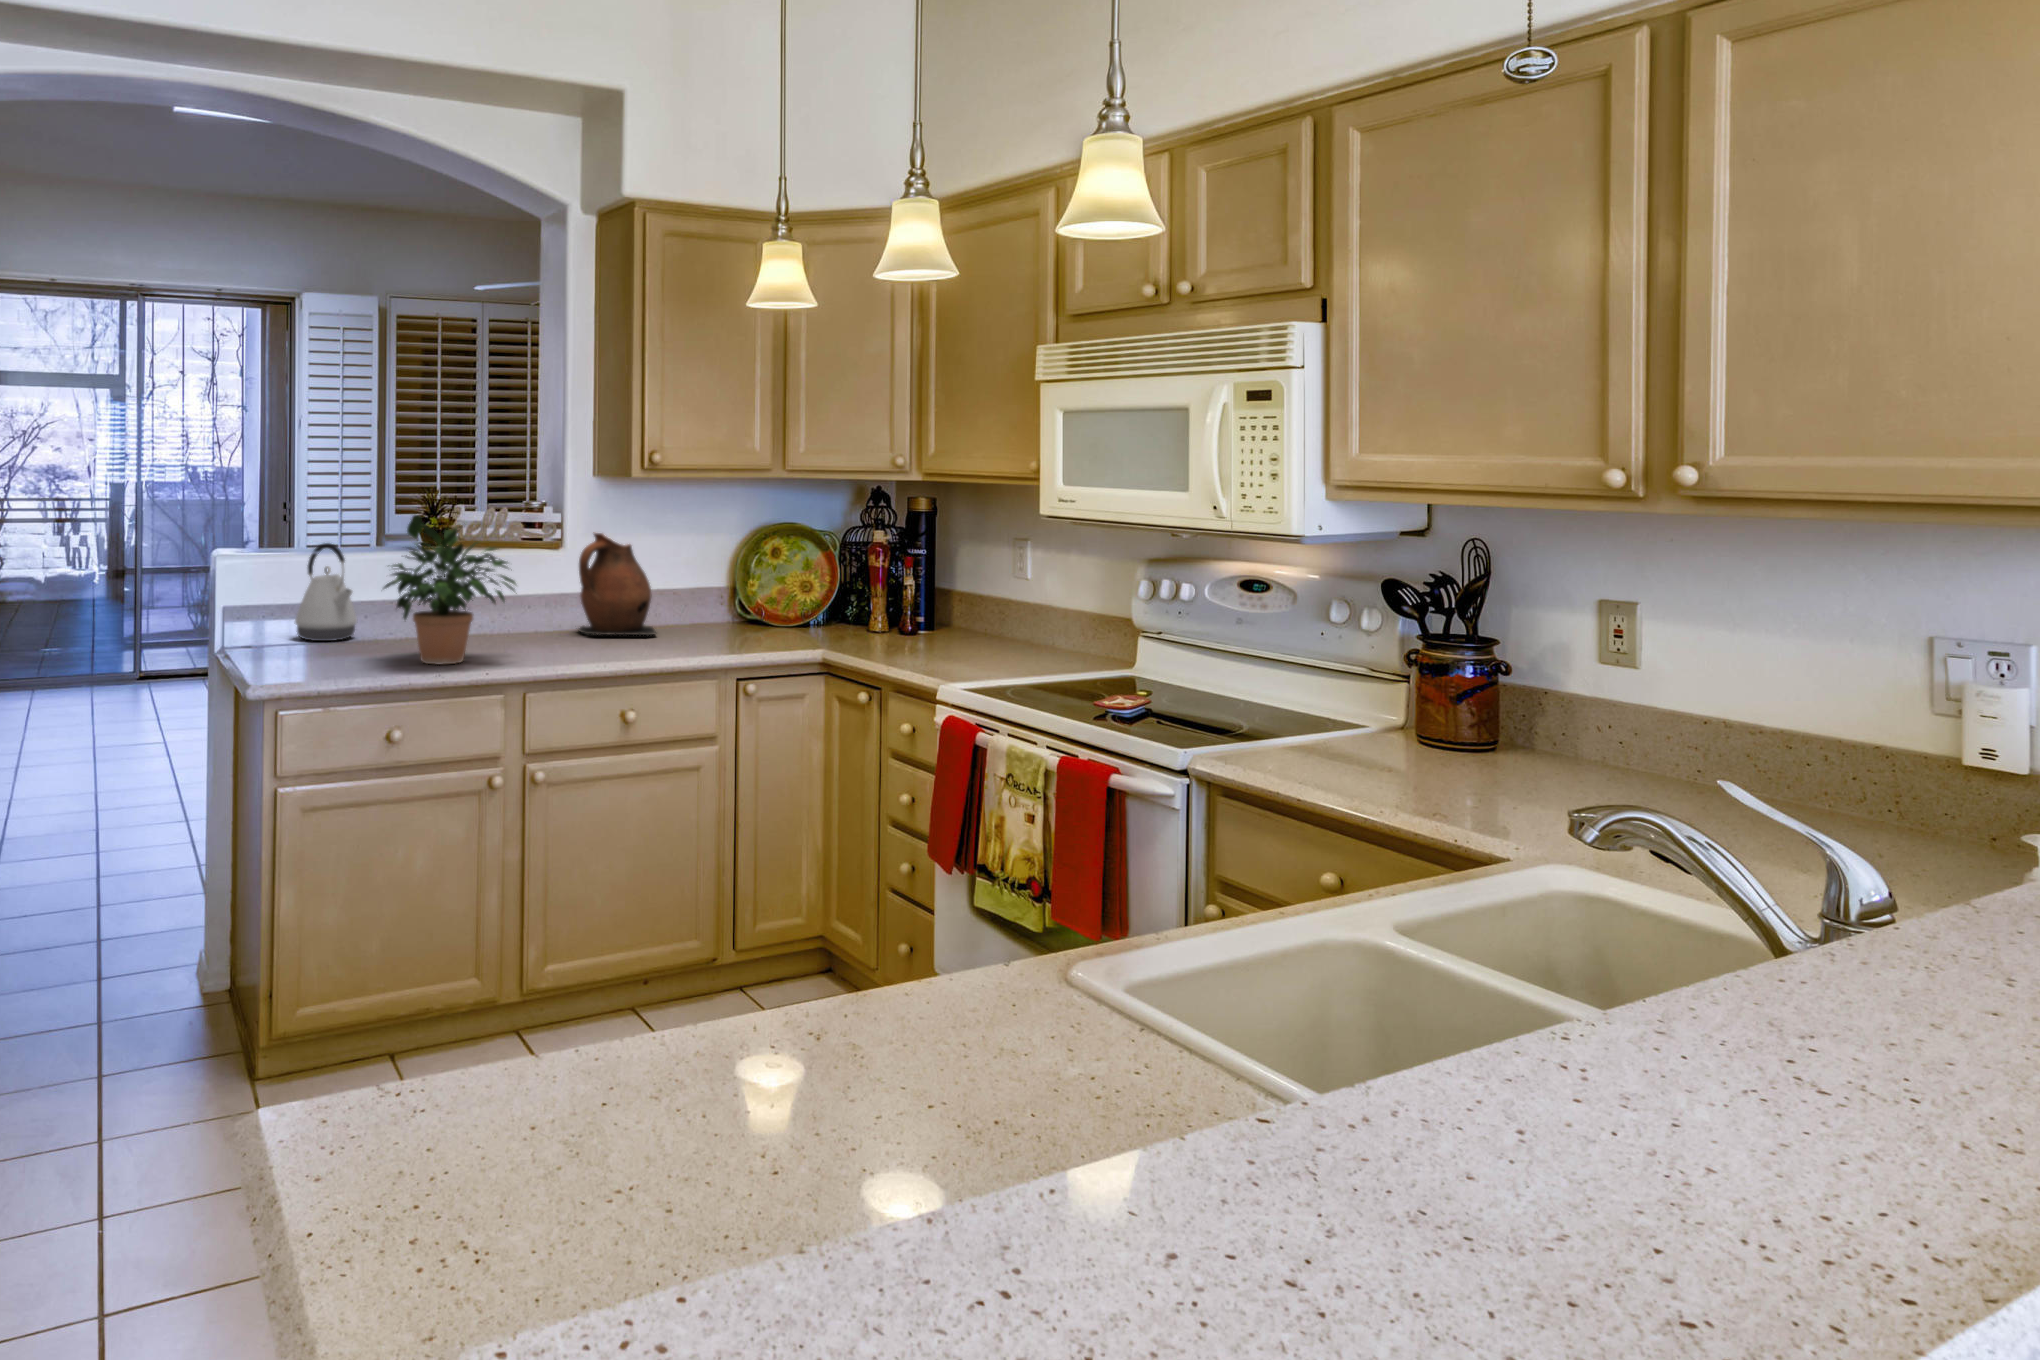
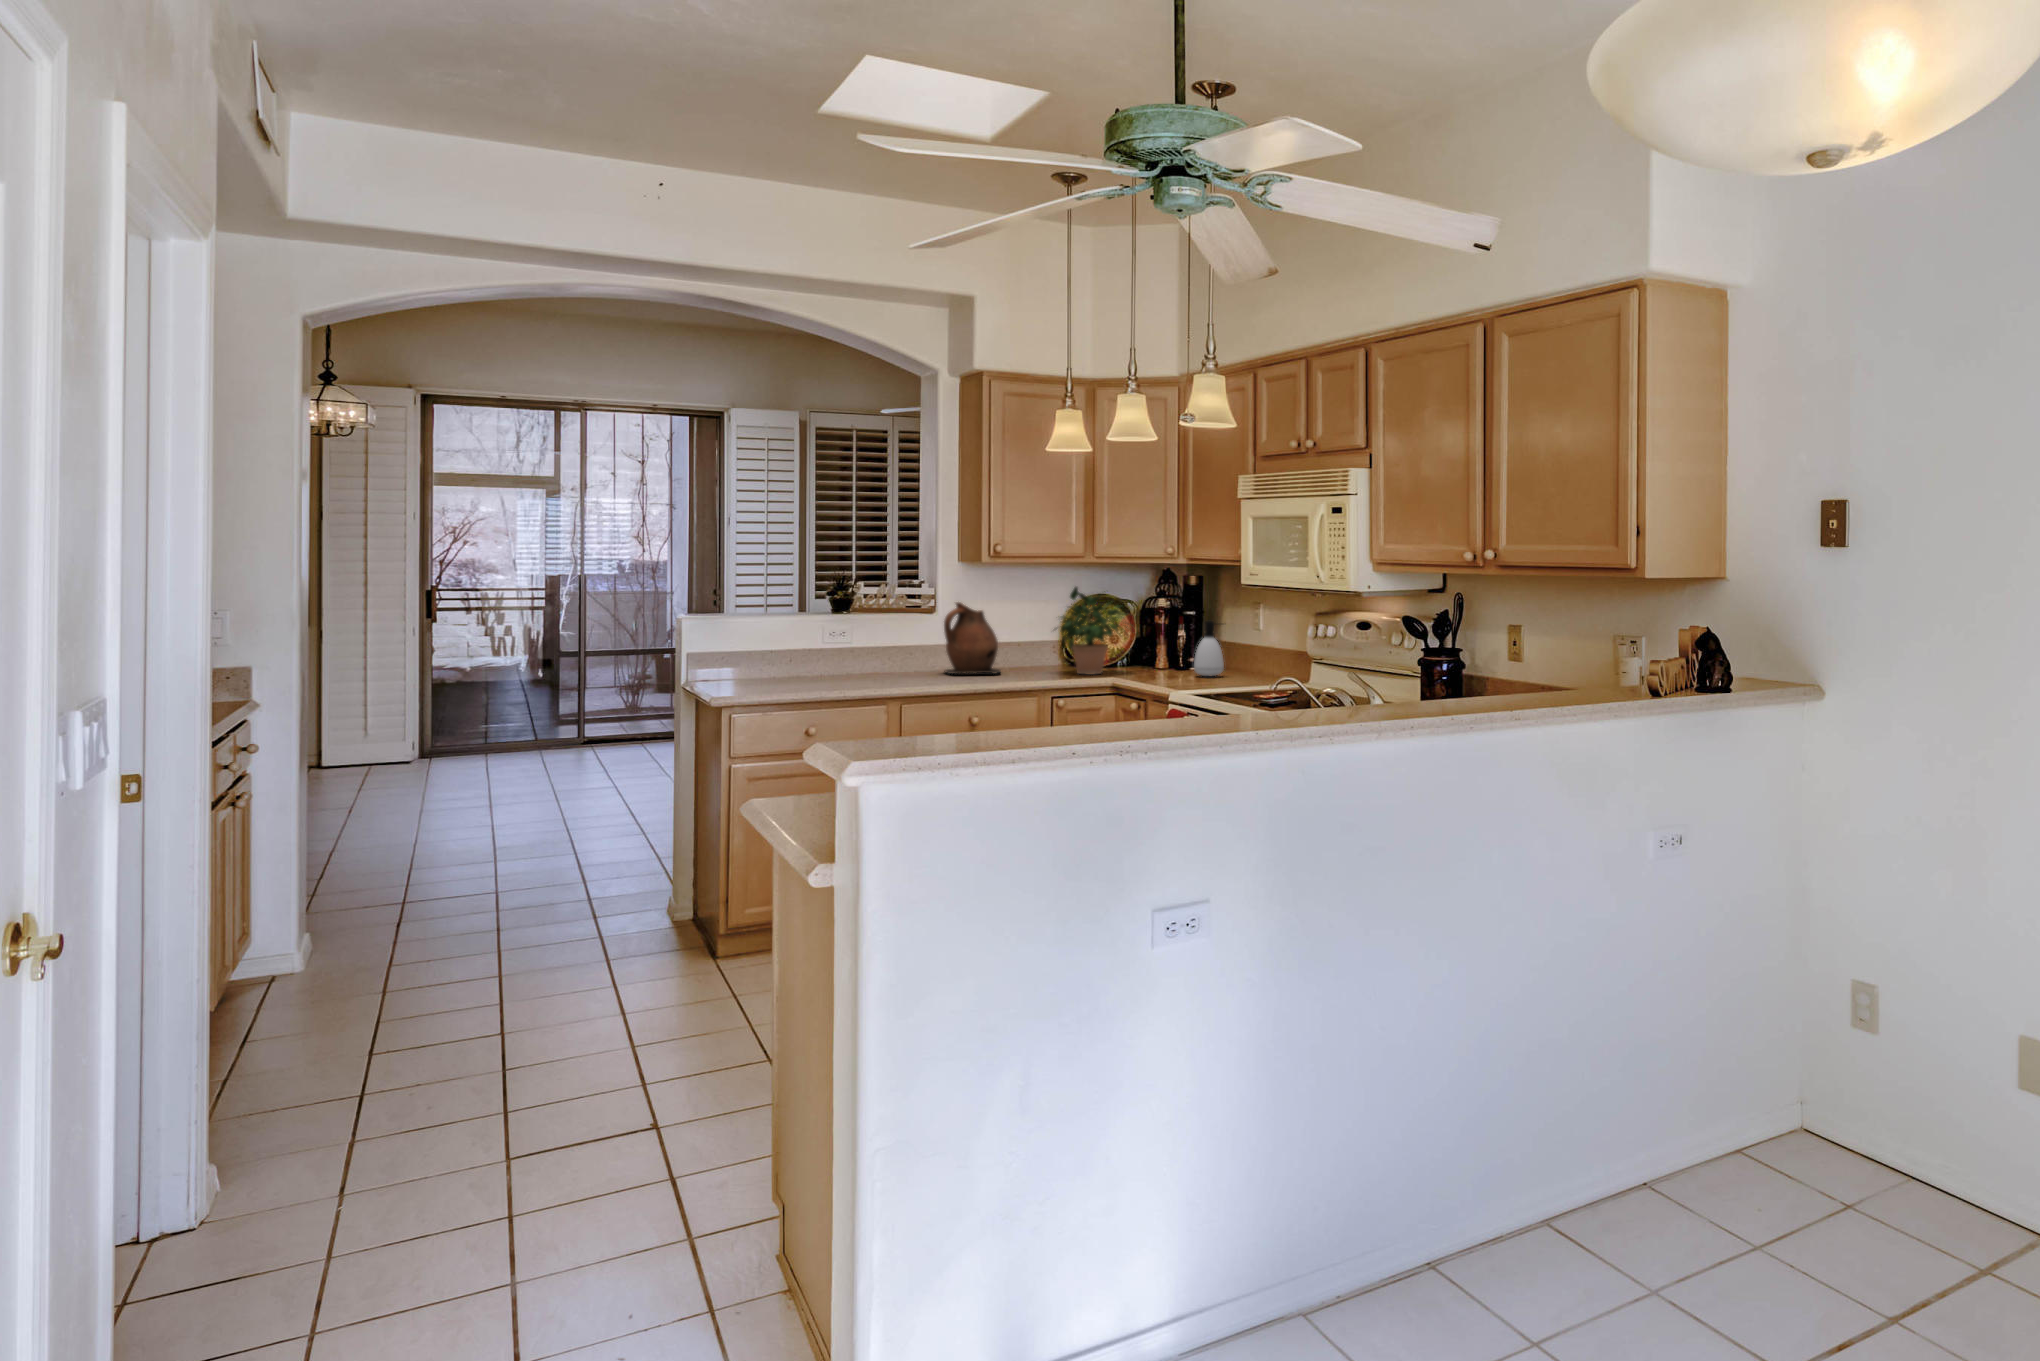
potted plant: present [384,515,517,665] -> present [1061,587,1128,675]
kettle: present [295,543,357,641] -> none [733,611,780,680]
soap dispenser: none [932,564,979,646] -> present [1194,620,1224,677]

